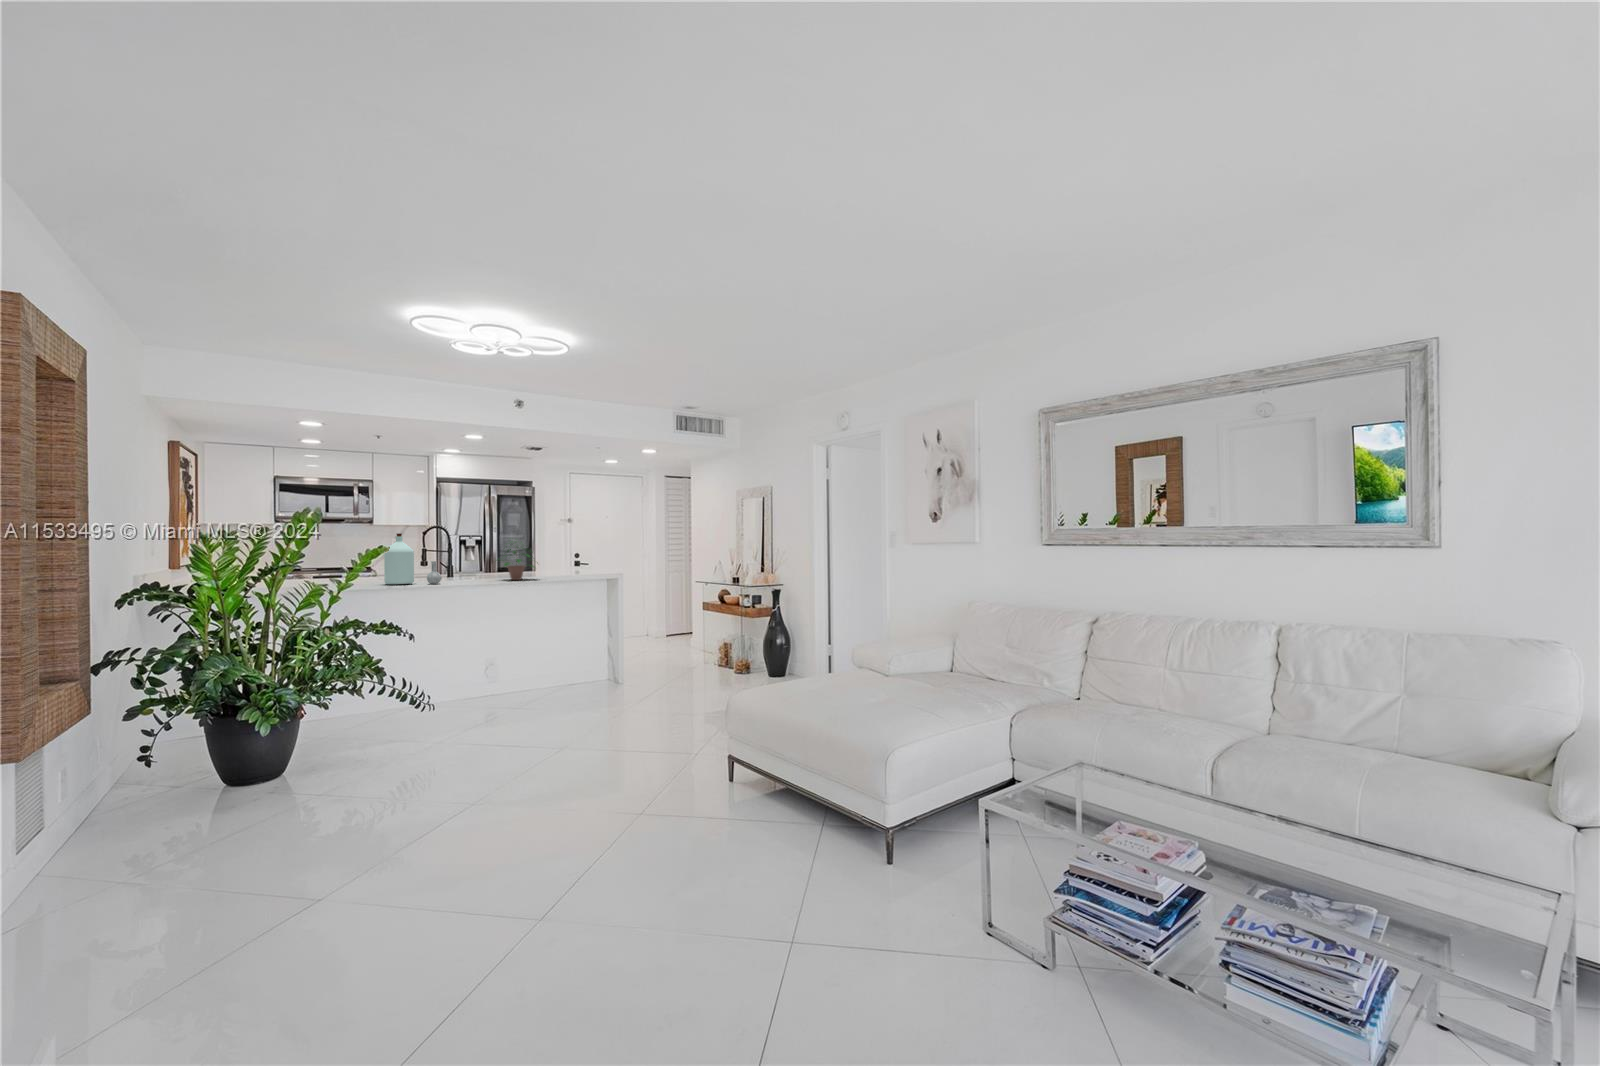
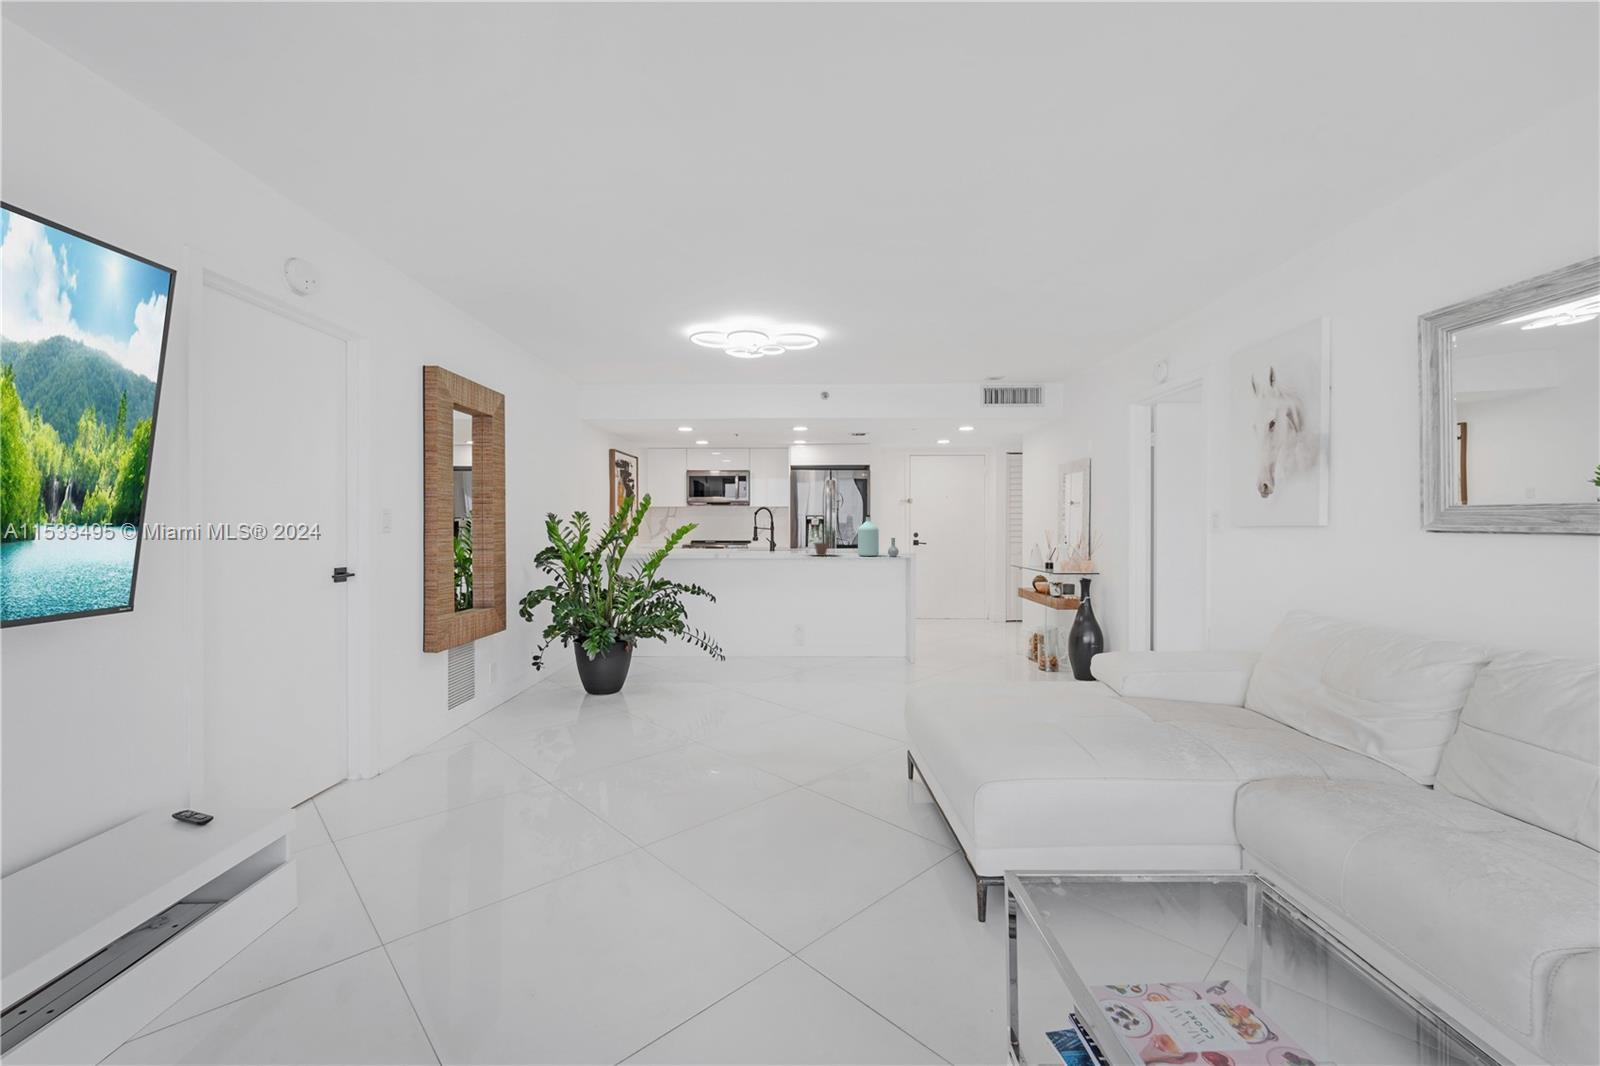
bottle: present [384,534,441,584] -> present [858,515,899,556]

